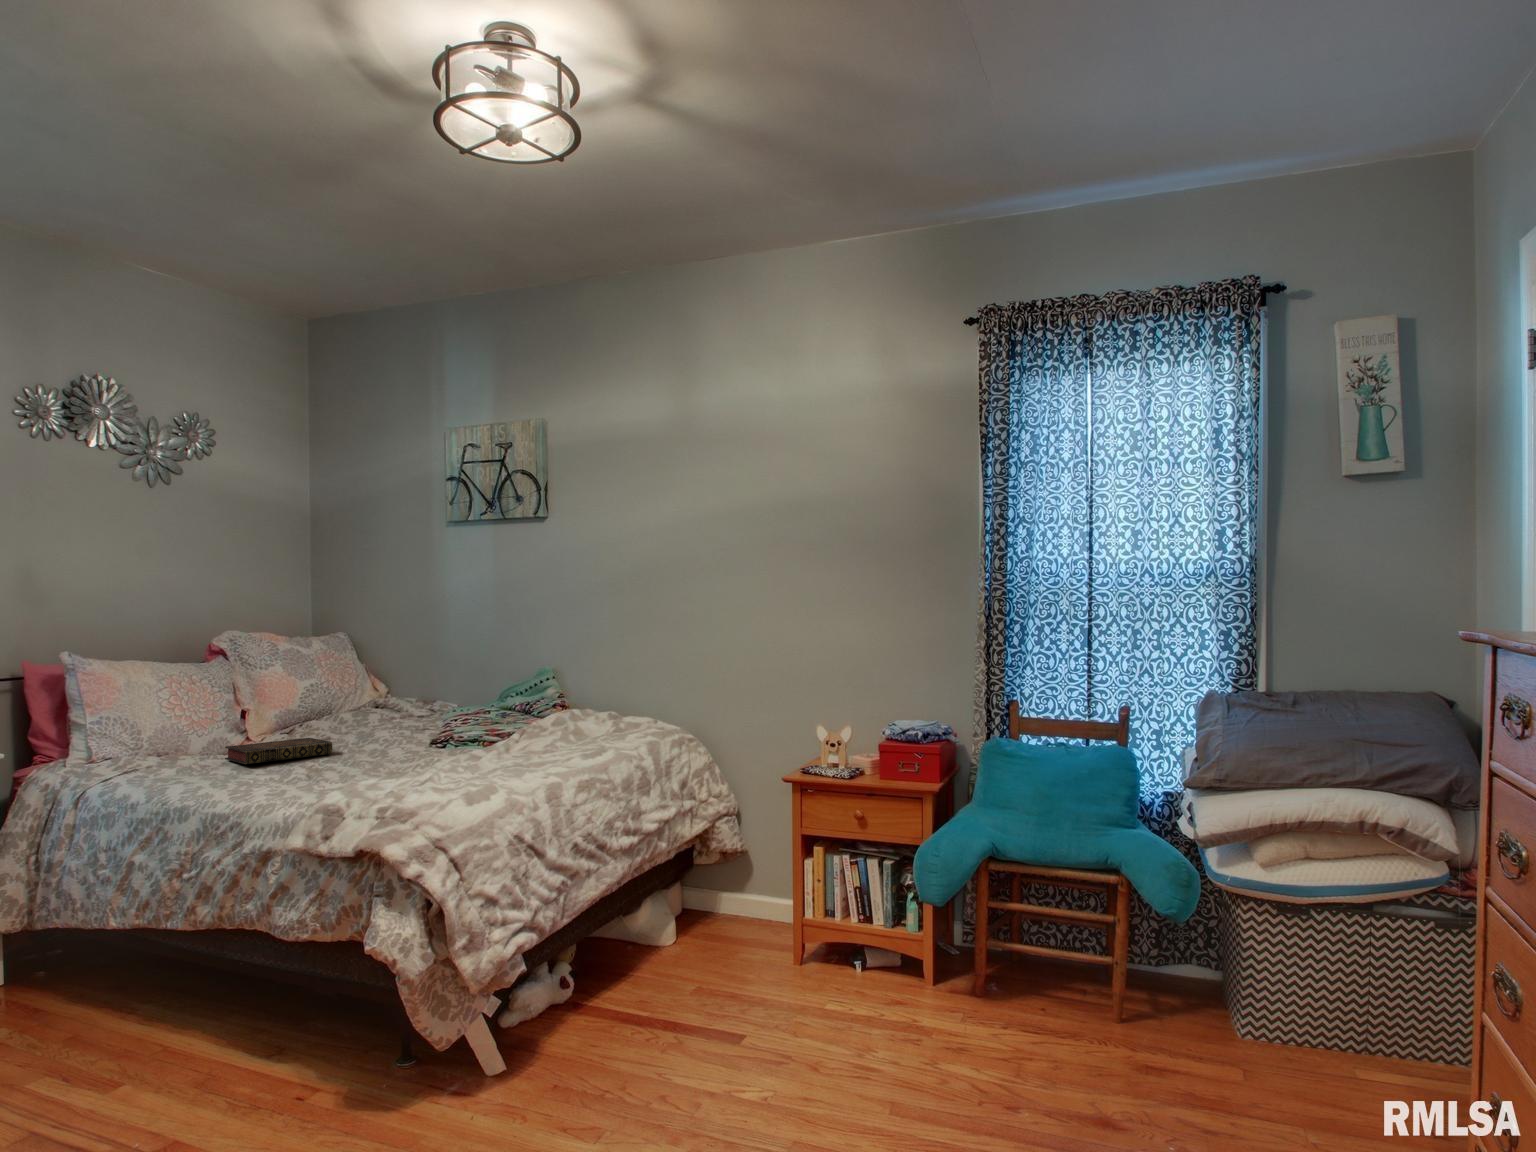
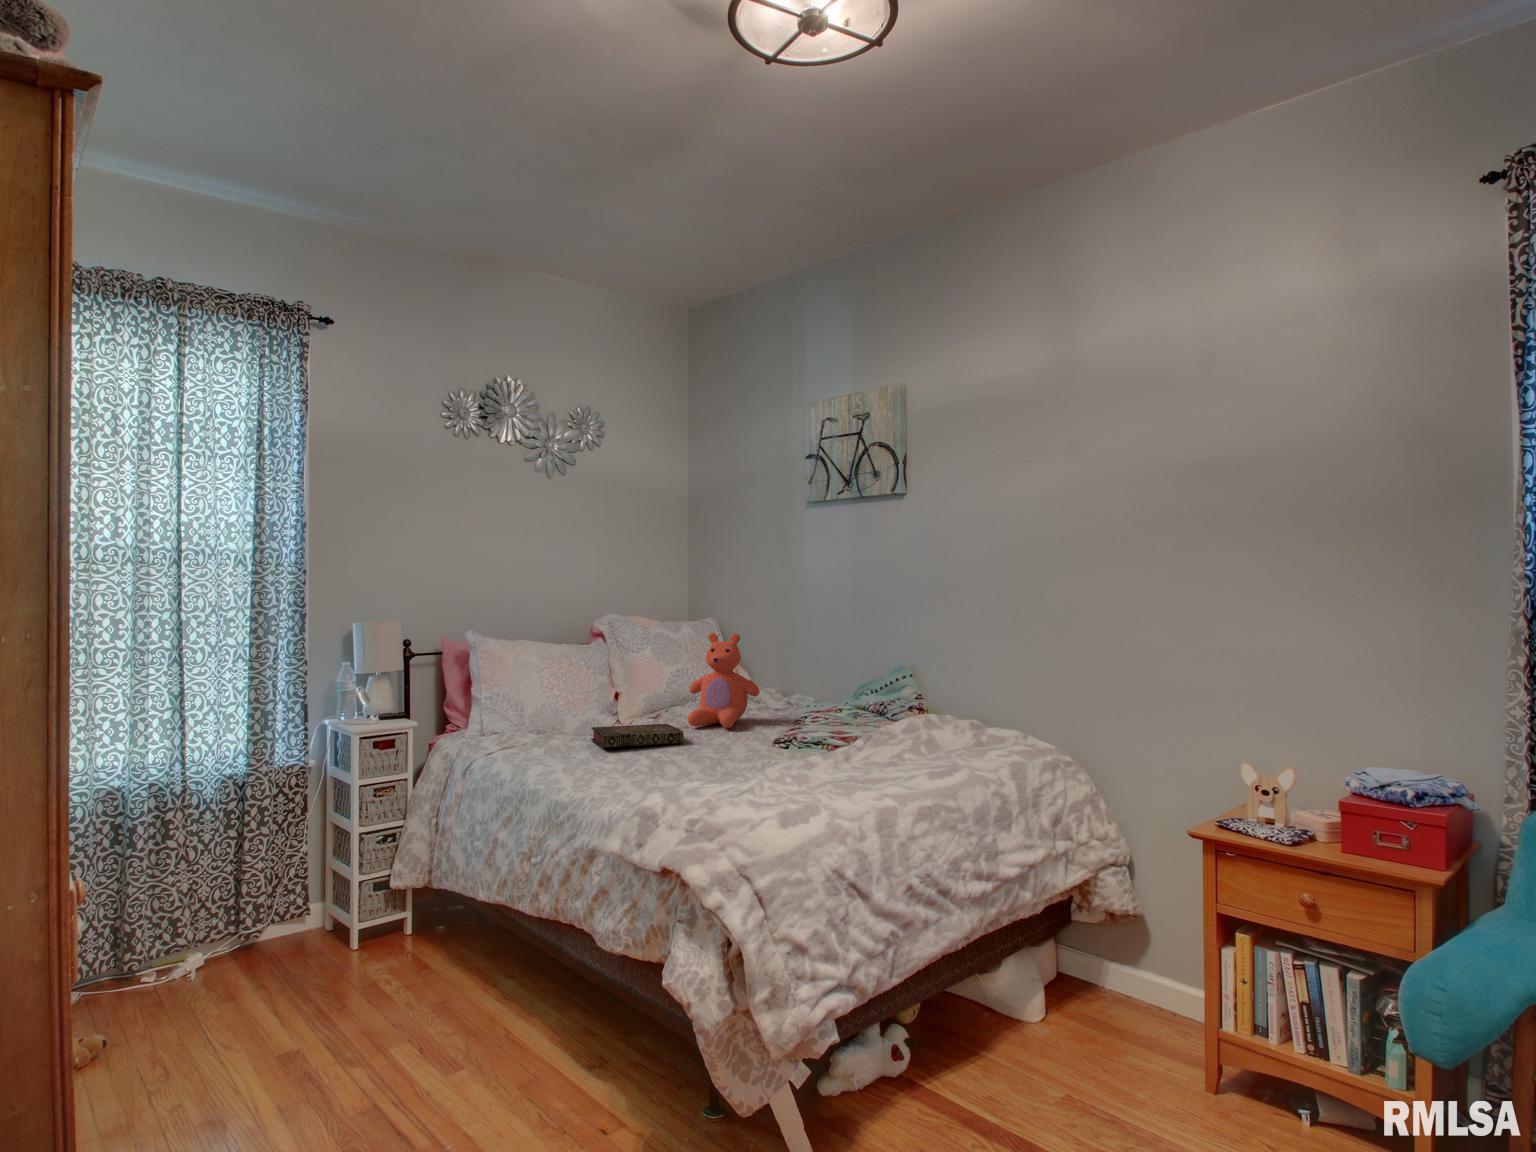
teddy bear: none [328,646,405,739] -> present [688,633,760,728]

